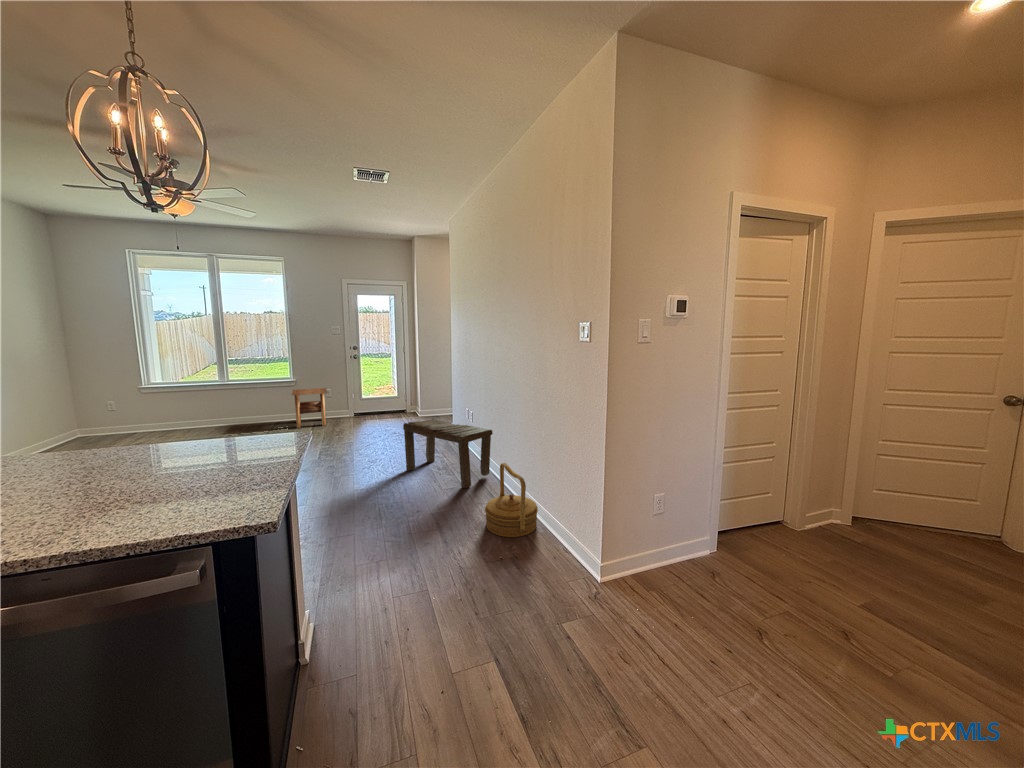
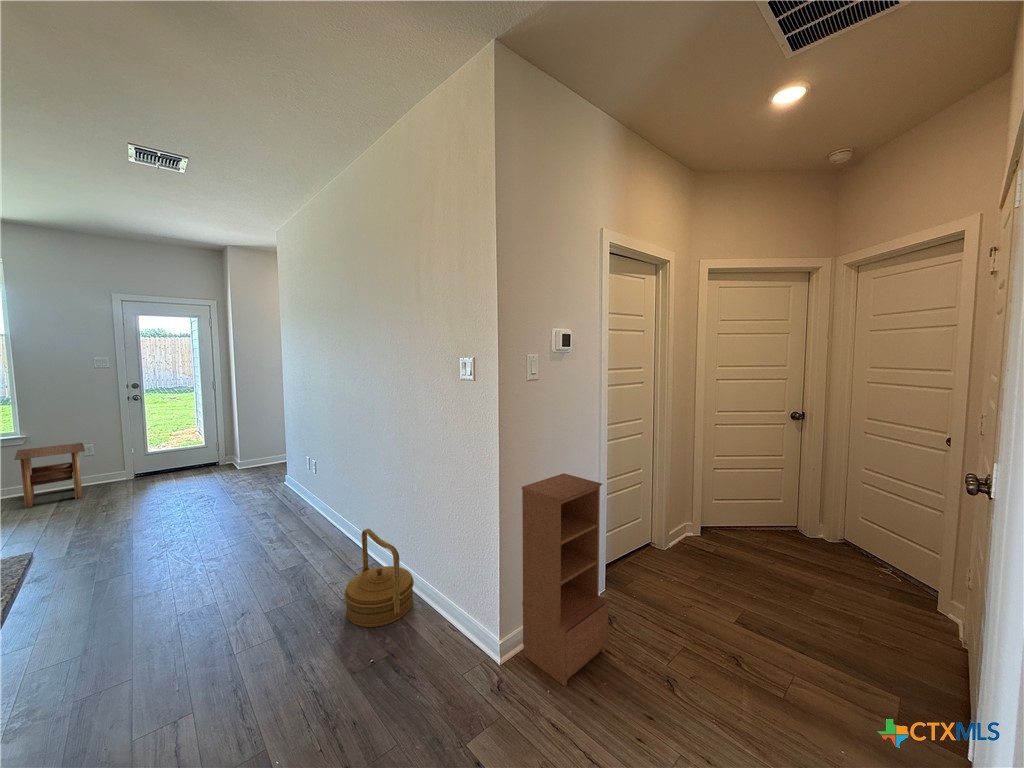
bench: present [403,419,493,488] -> none [216,476,347,564]
bookcase: none [622,431,707,611] -> present [522,473,608,687]

